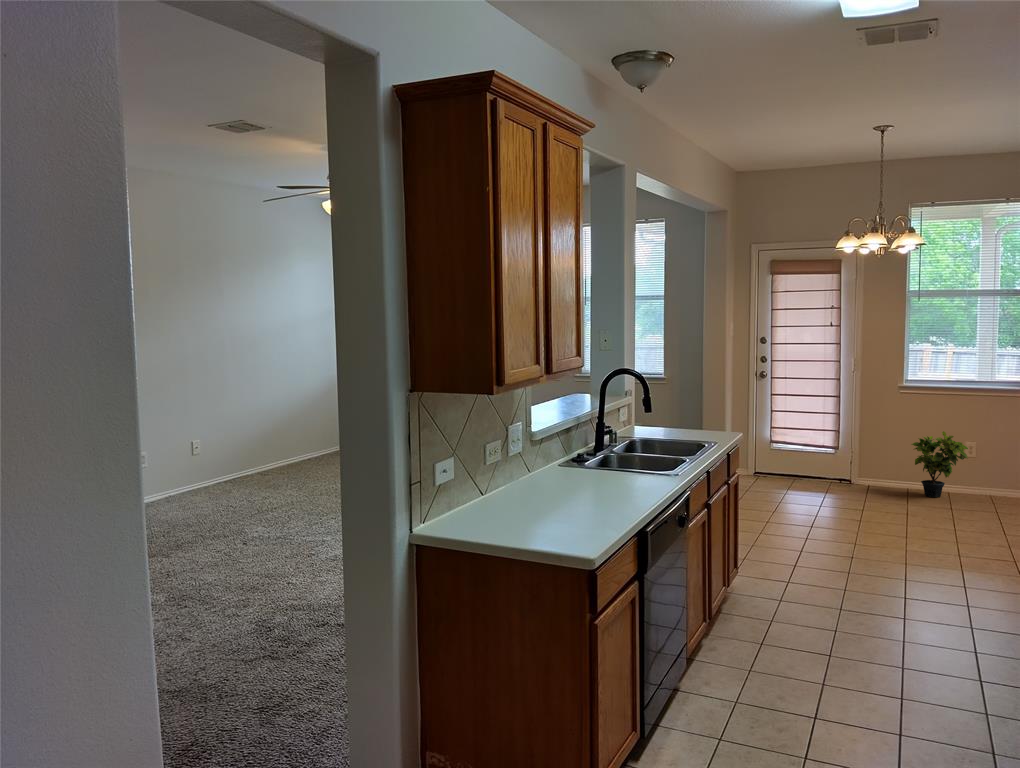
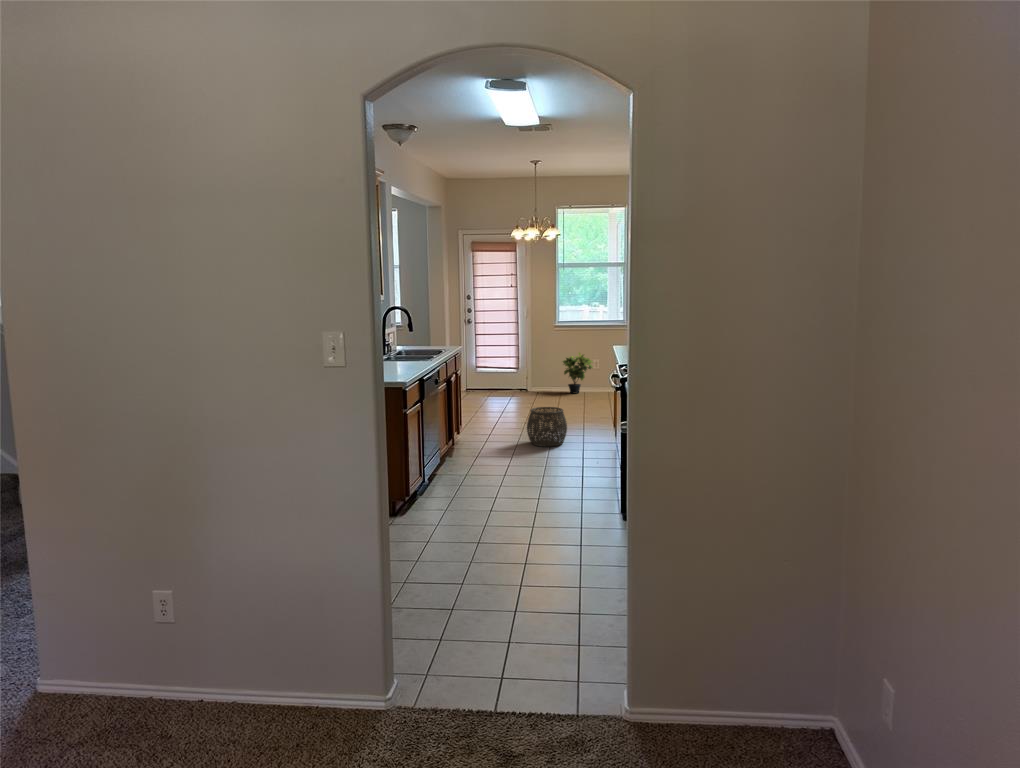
woven basket: none [856,551,939,632] -> present [527,407,567,447]

